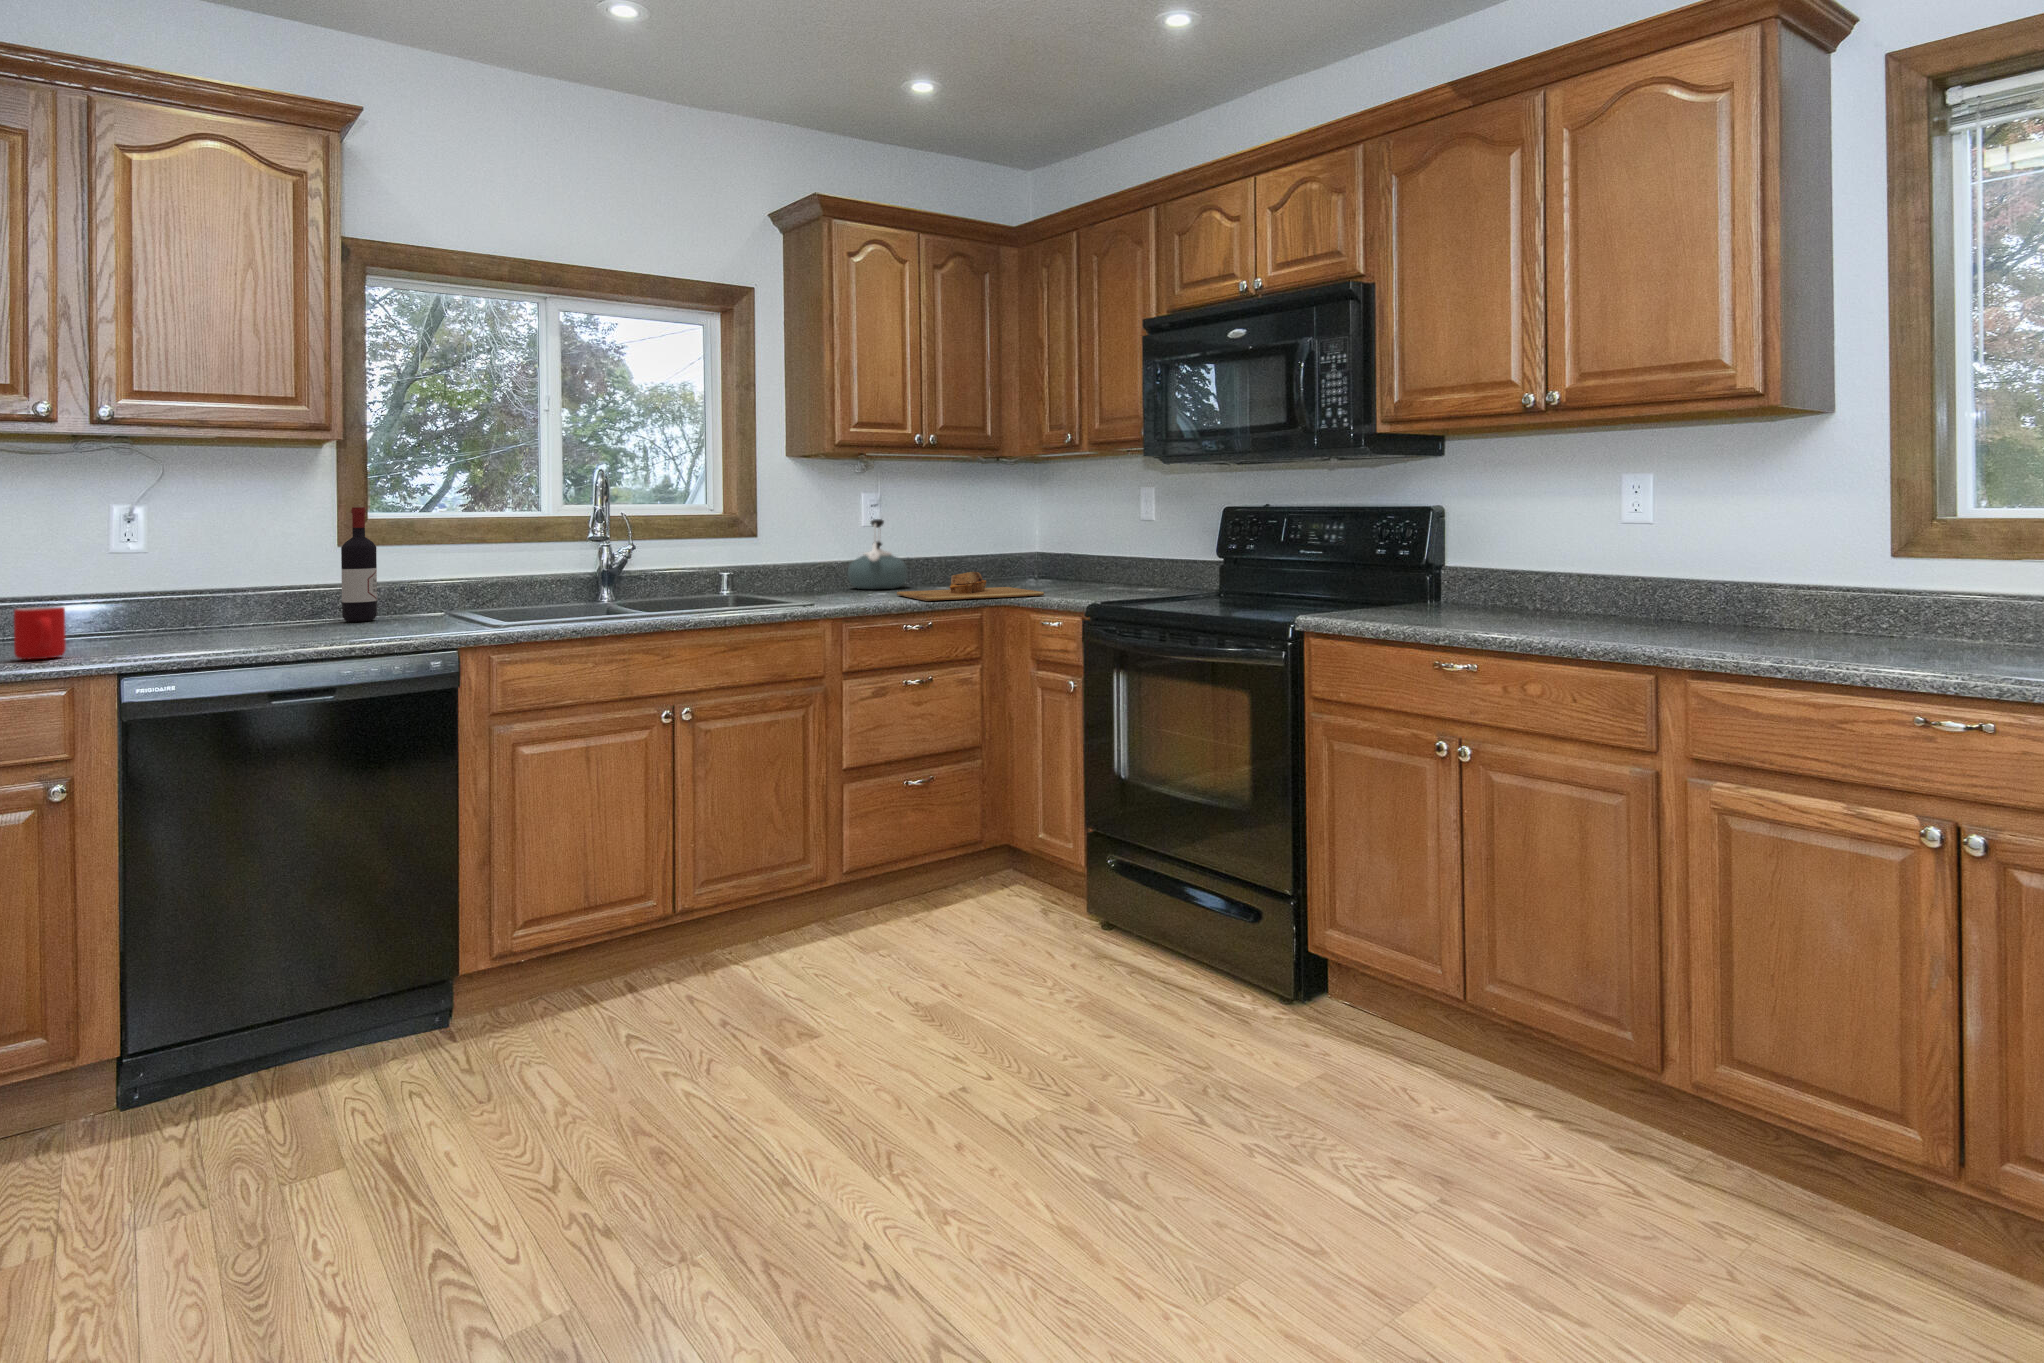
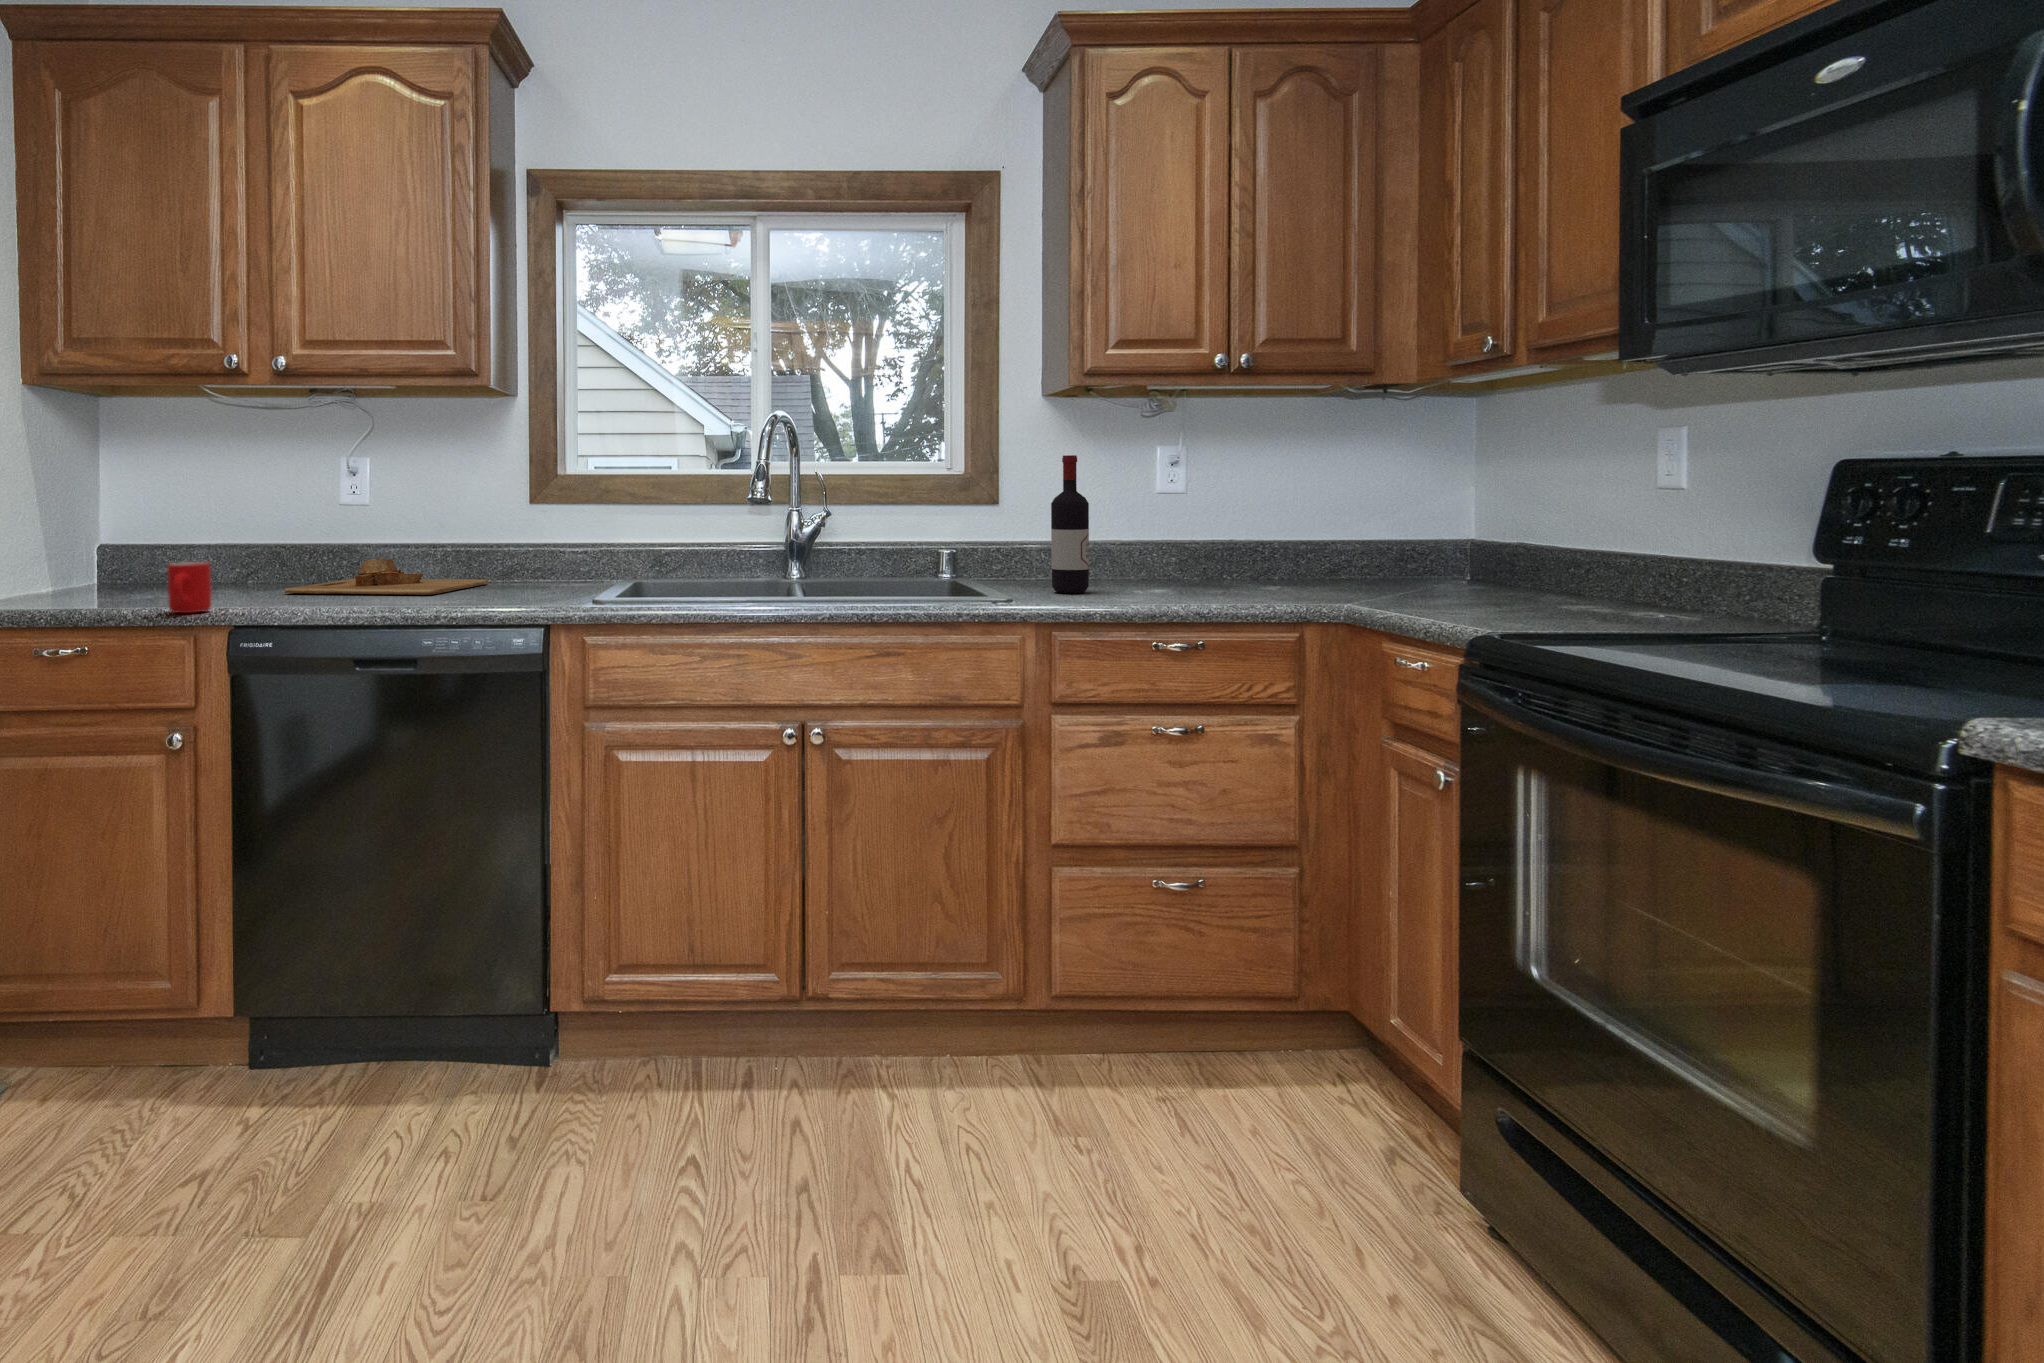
wine bottle: present [341,507,377,622] -> present [1051,455,1089,593]
kettle: present [848,519,907,589] -> none [1128,480,1216,580]
cutting board: present [897,572,1044,601] -> present [285,558,488,595]

